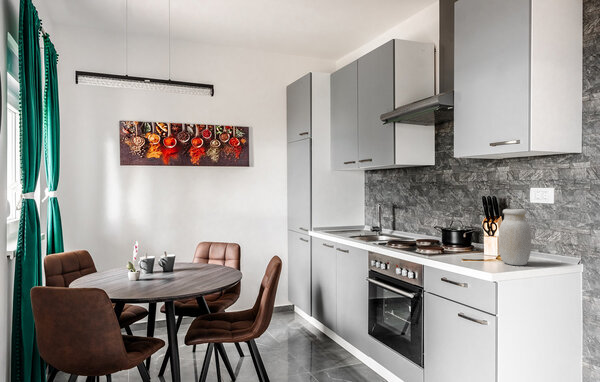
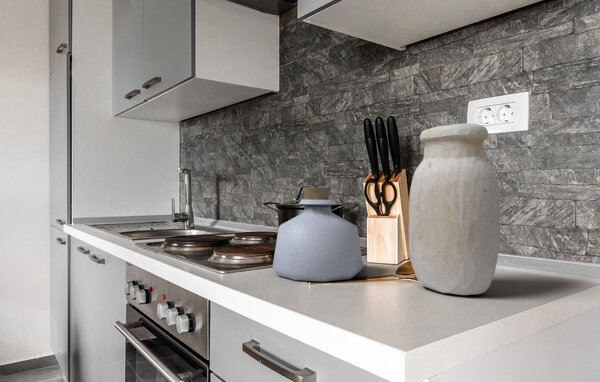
bottle: none [447,225,482,260] -> present [273,187,363,281]

